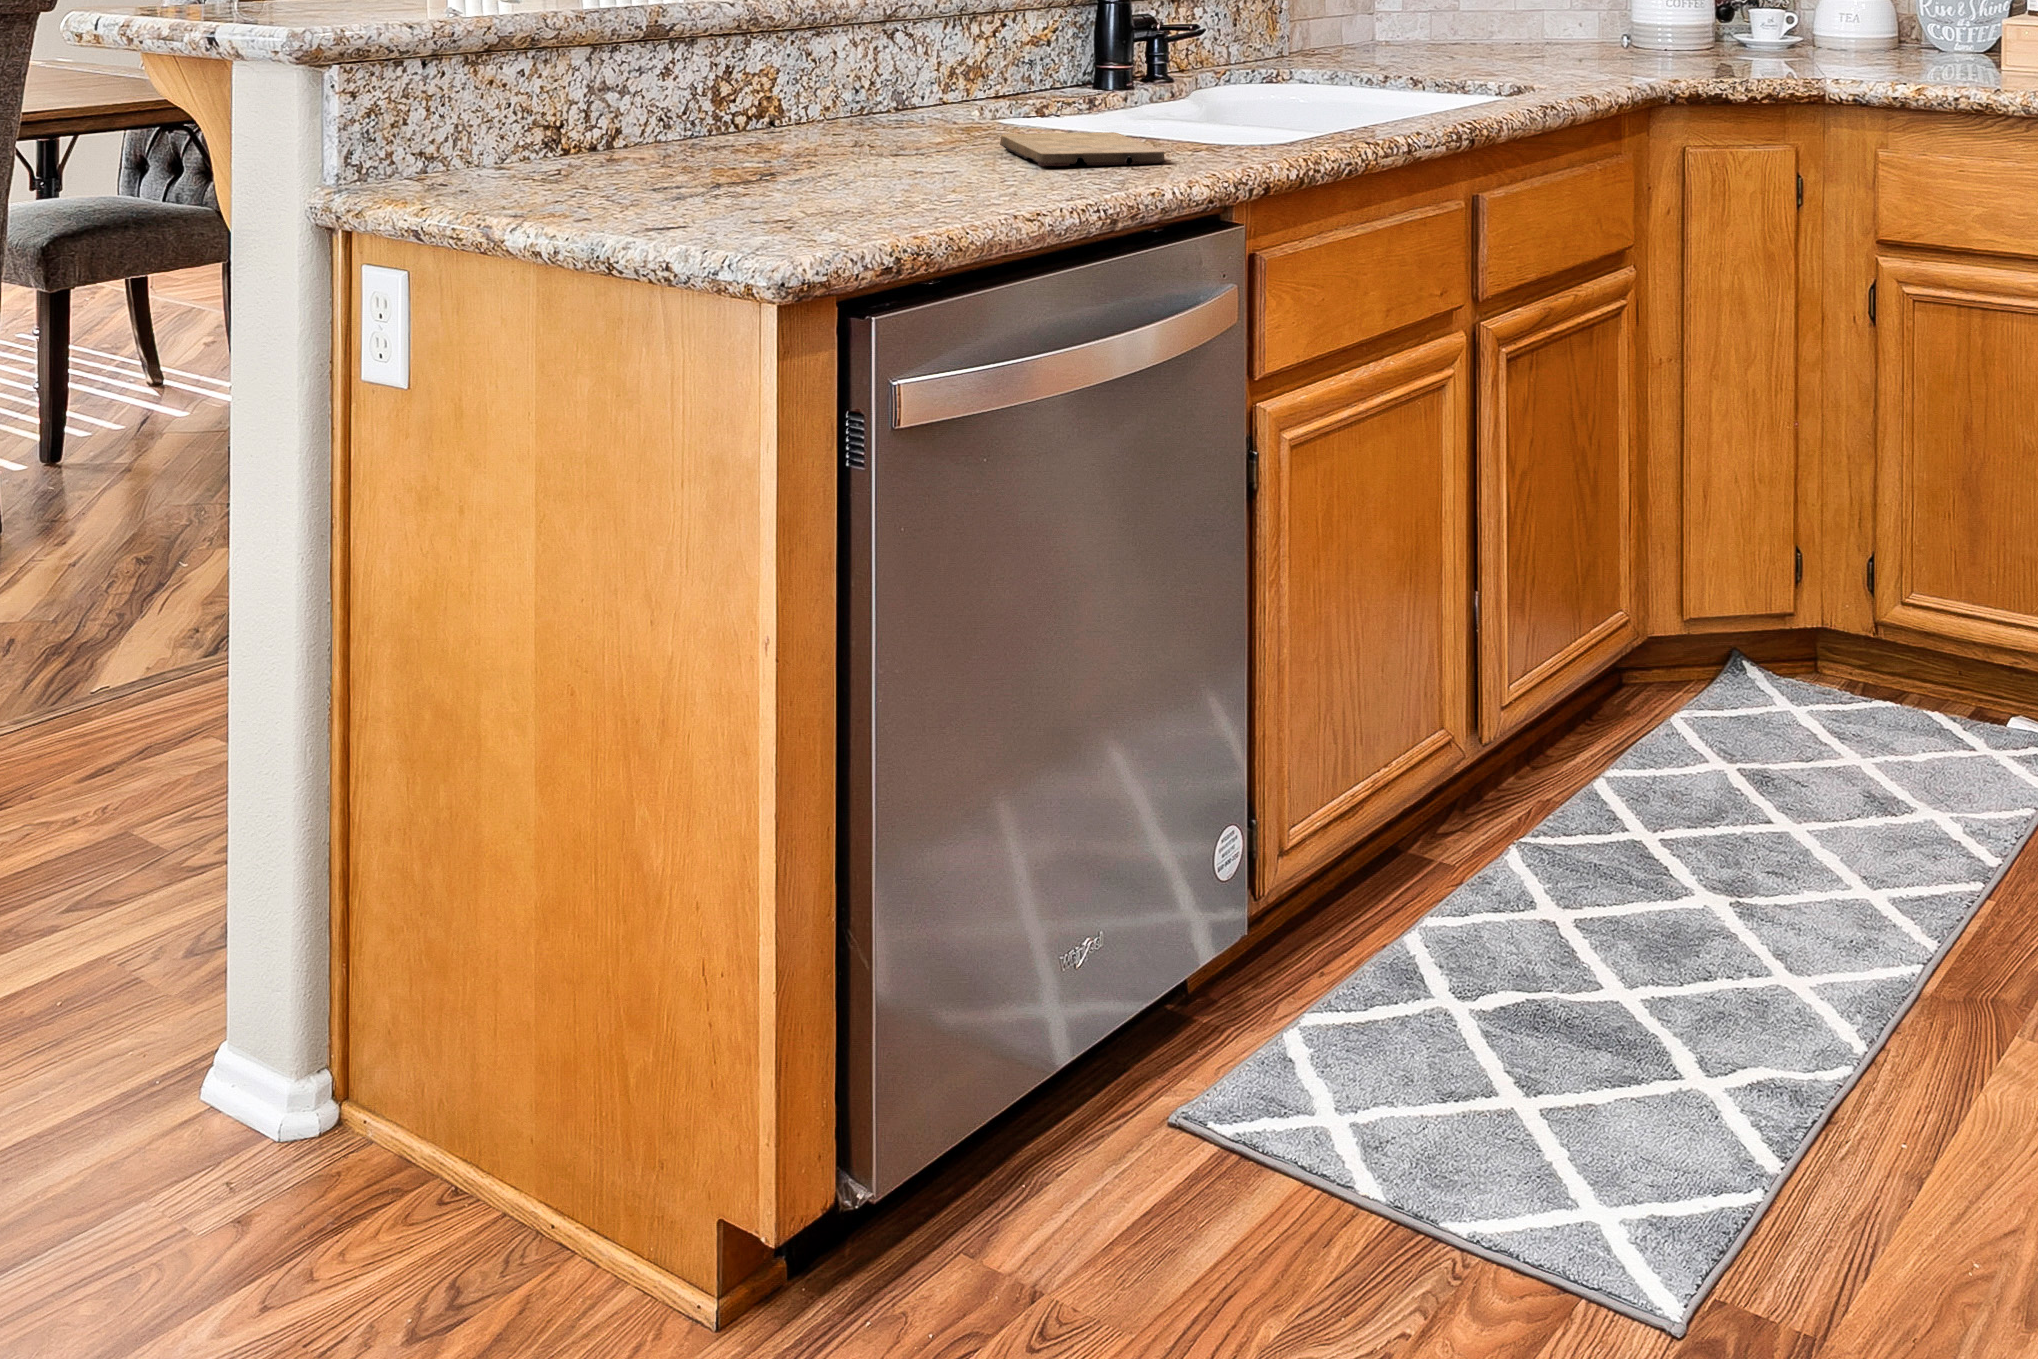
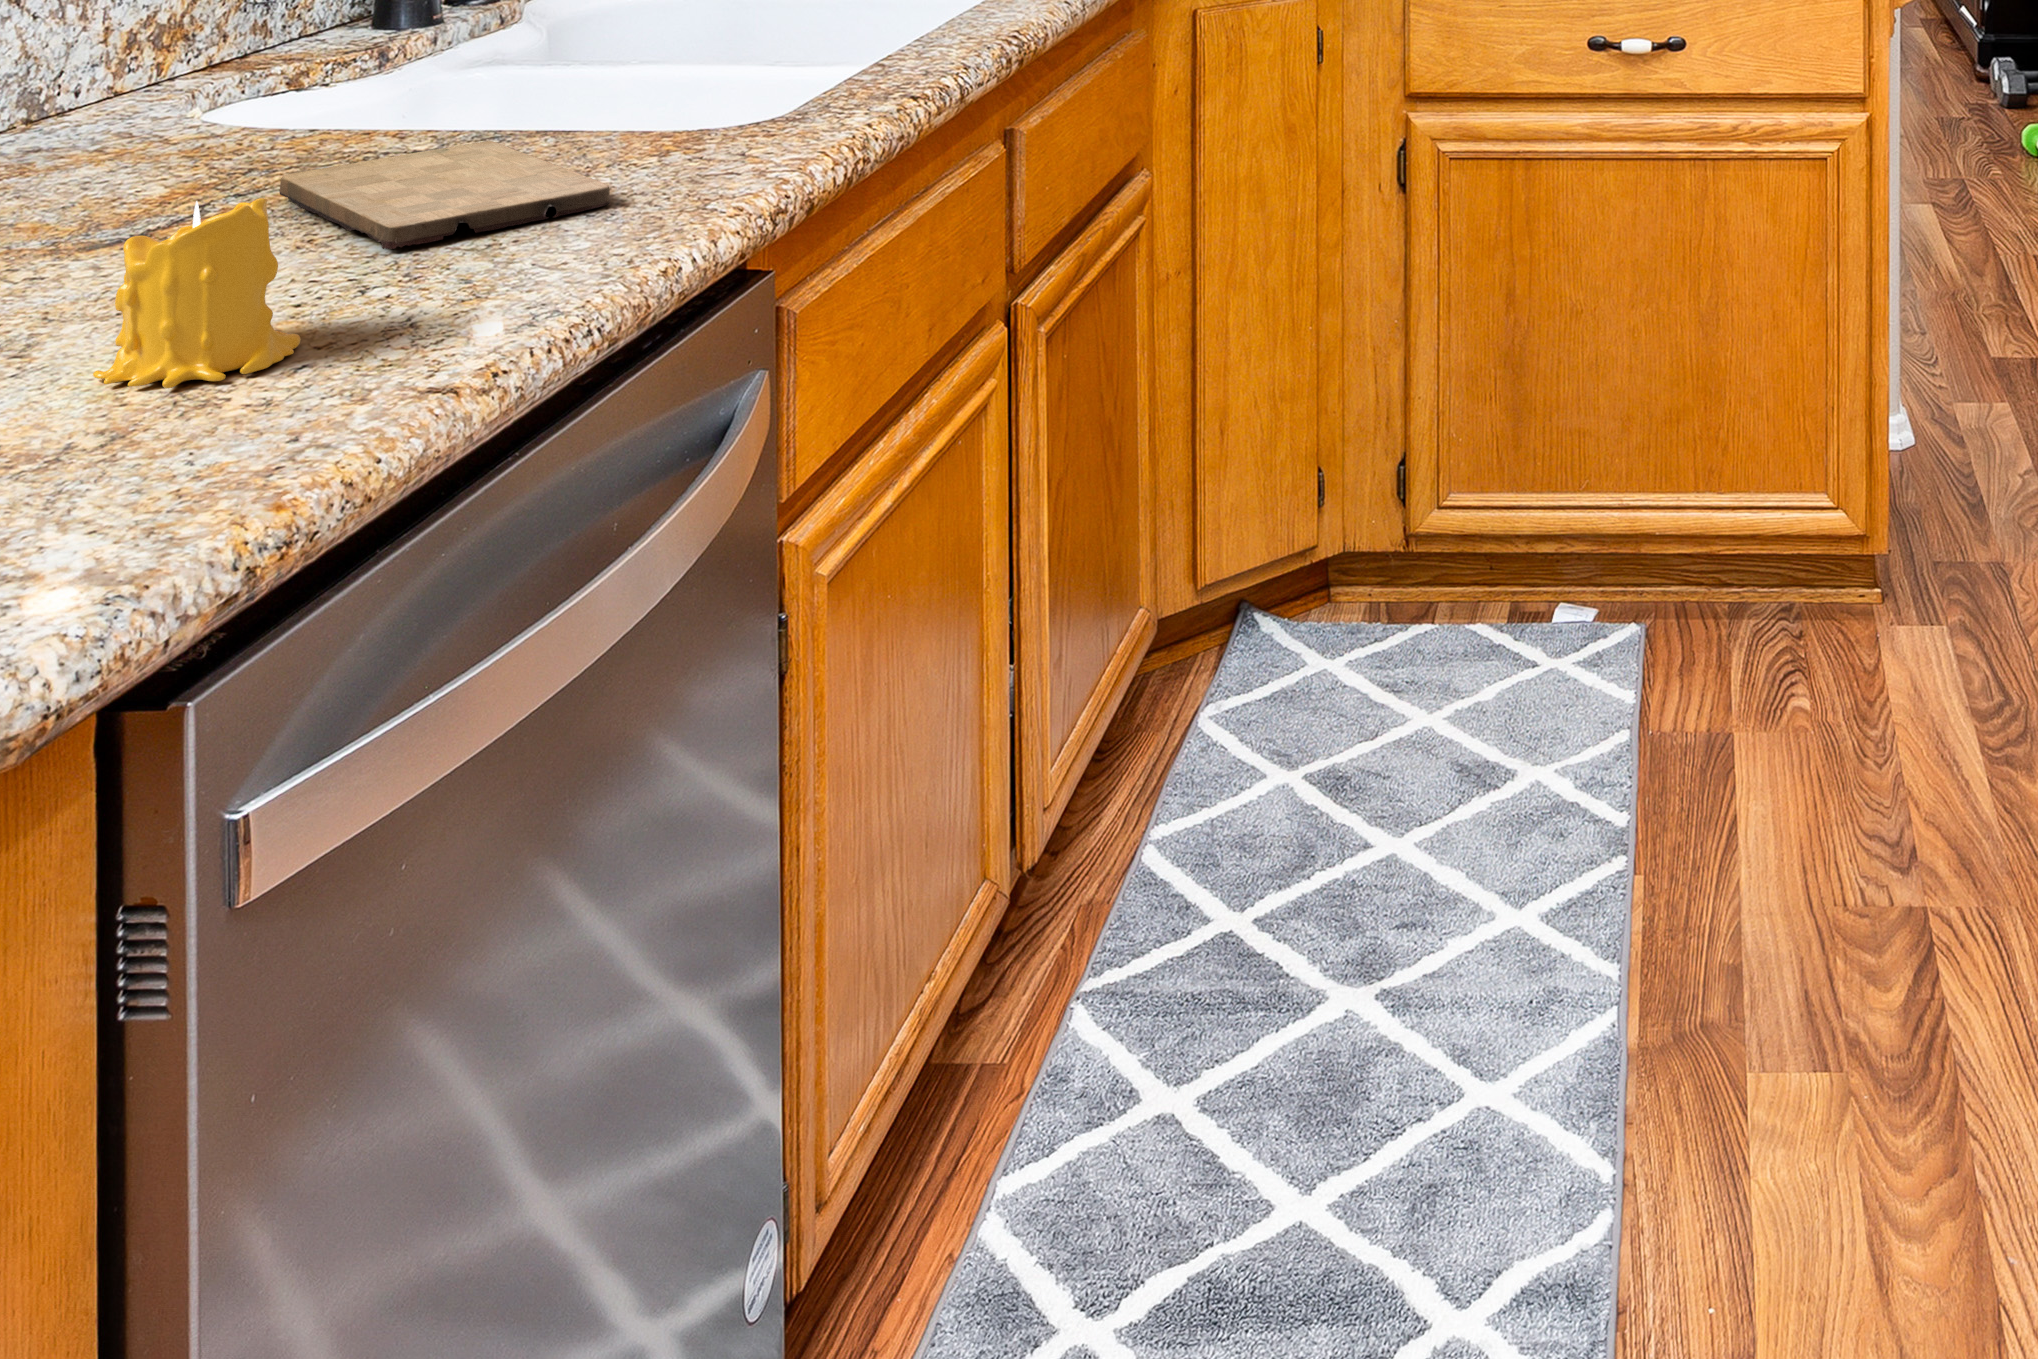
candle: none [889,101,982,195] -> present [93,198,301,388]

